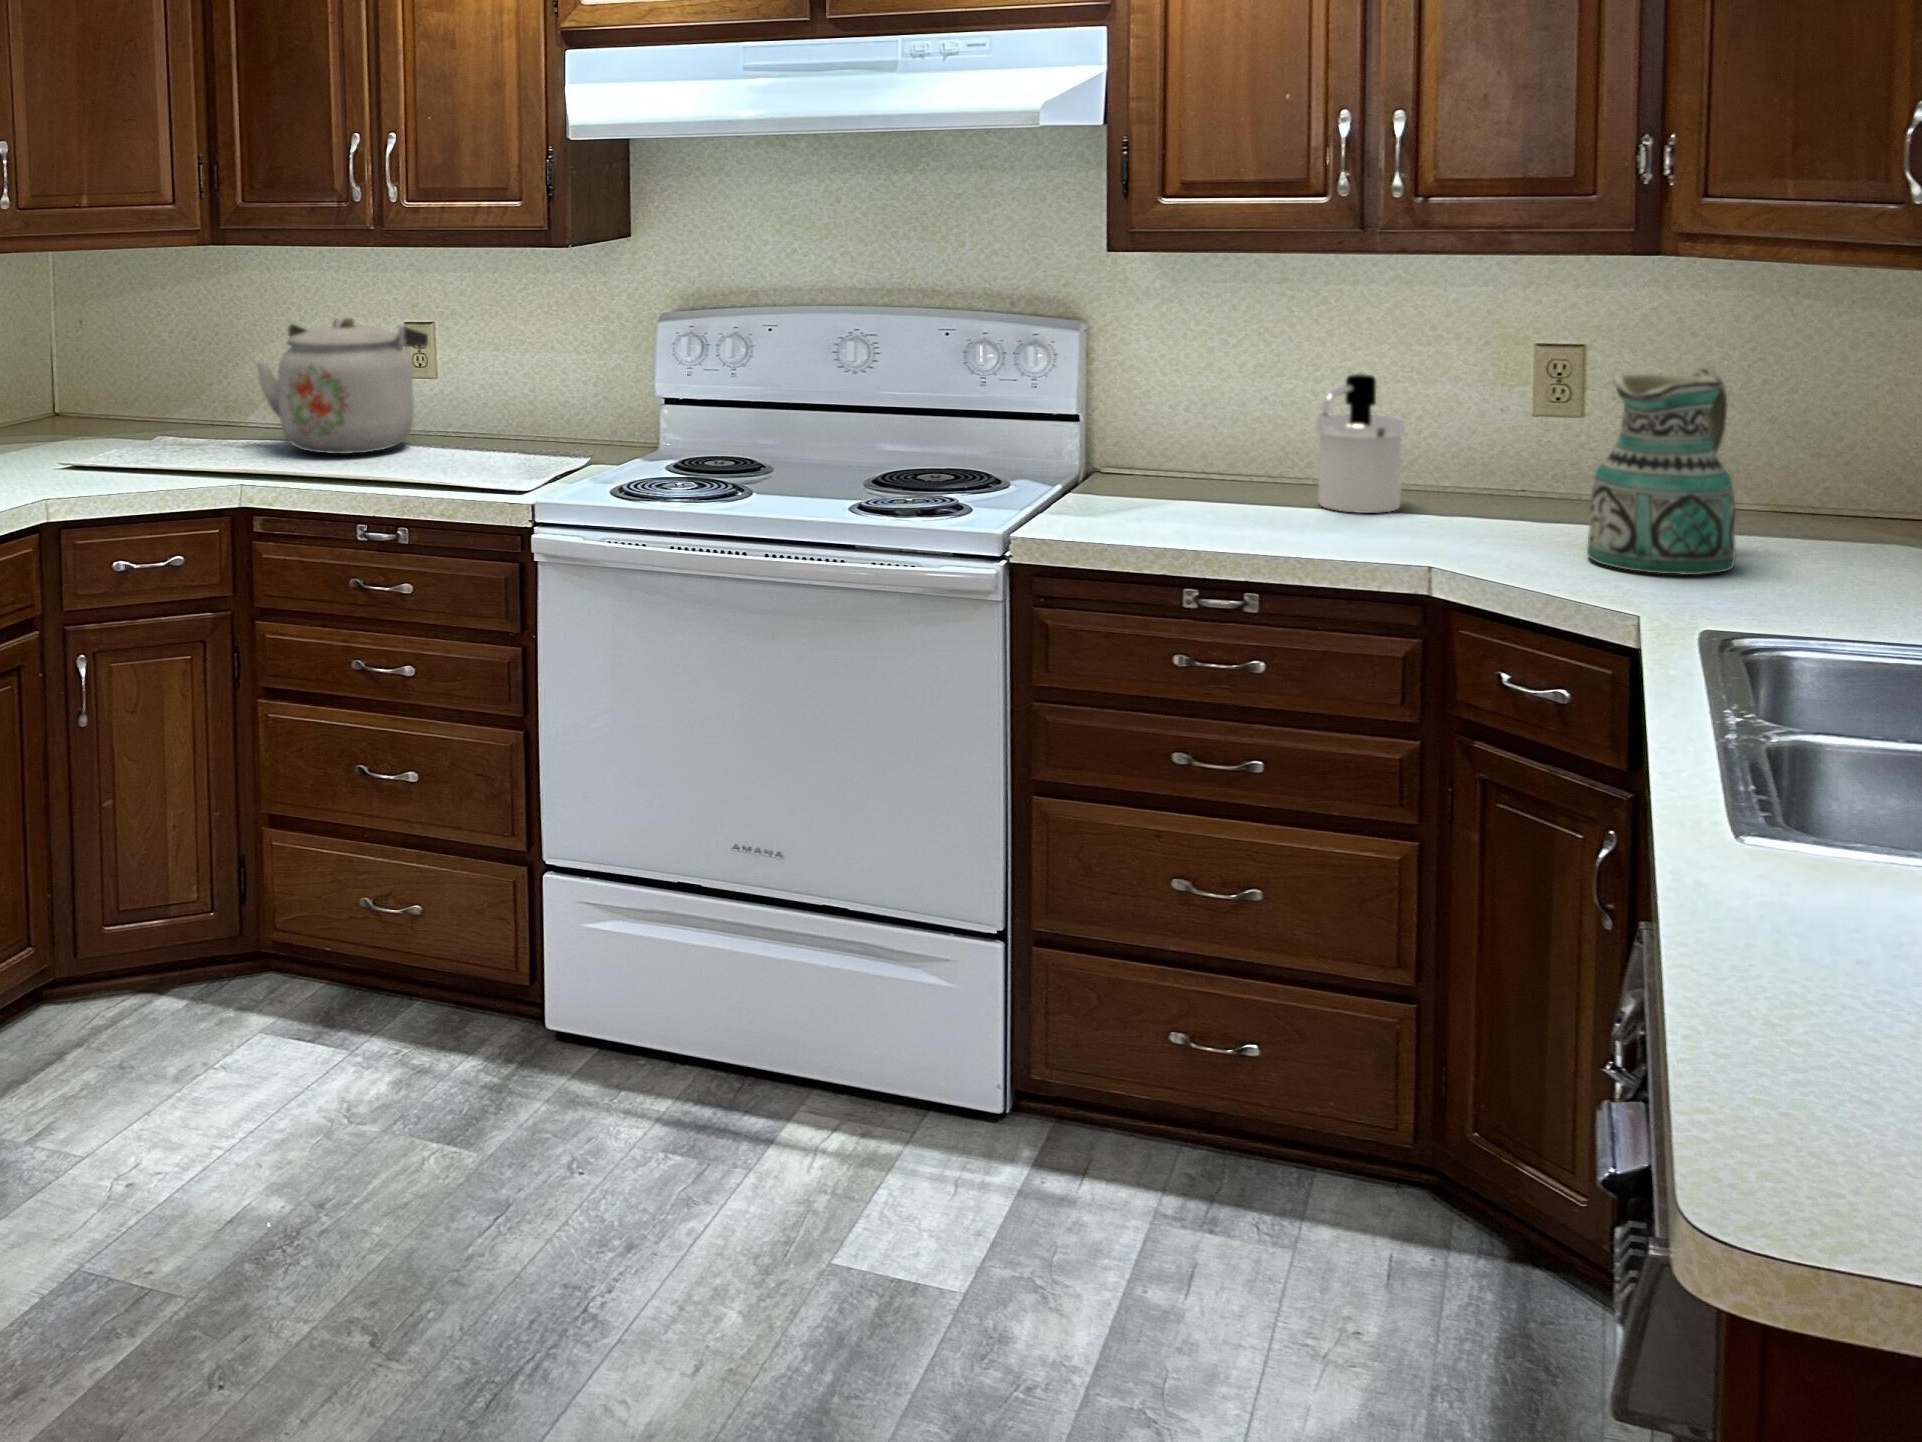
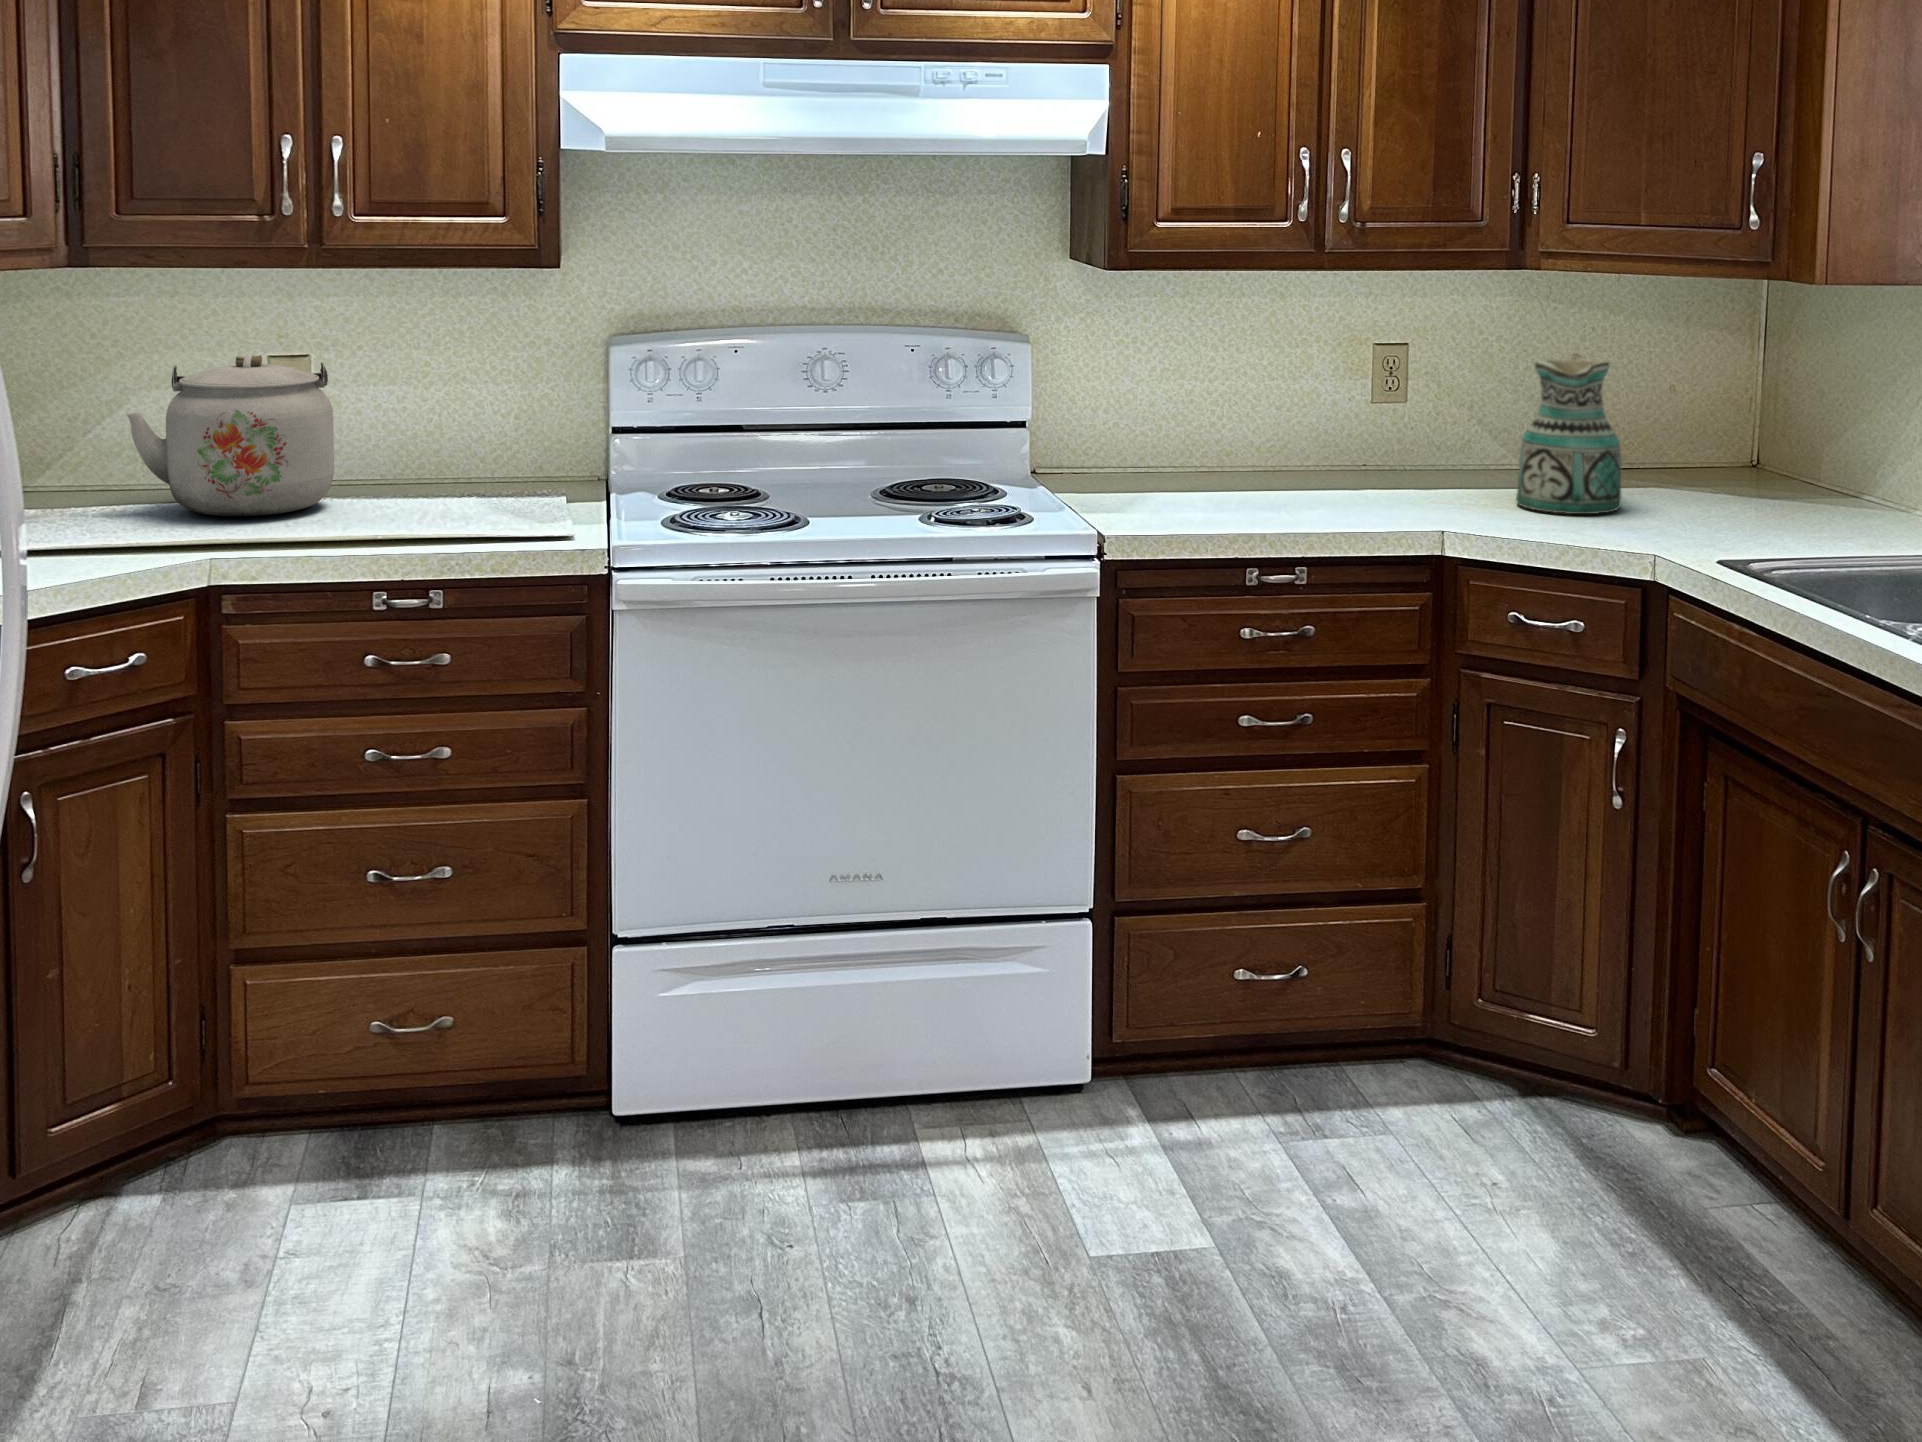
soap dispenser: present [1316,374,1405,513] -> none [1263,371,1332,489]

